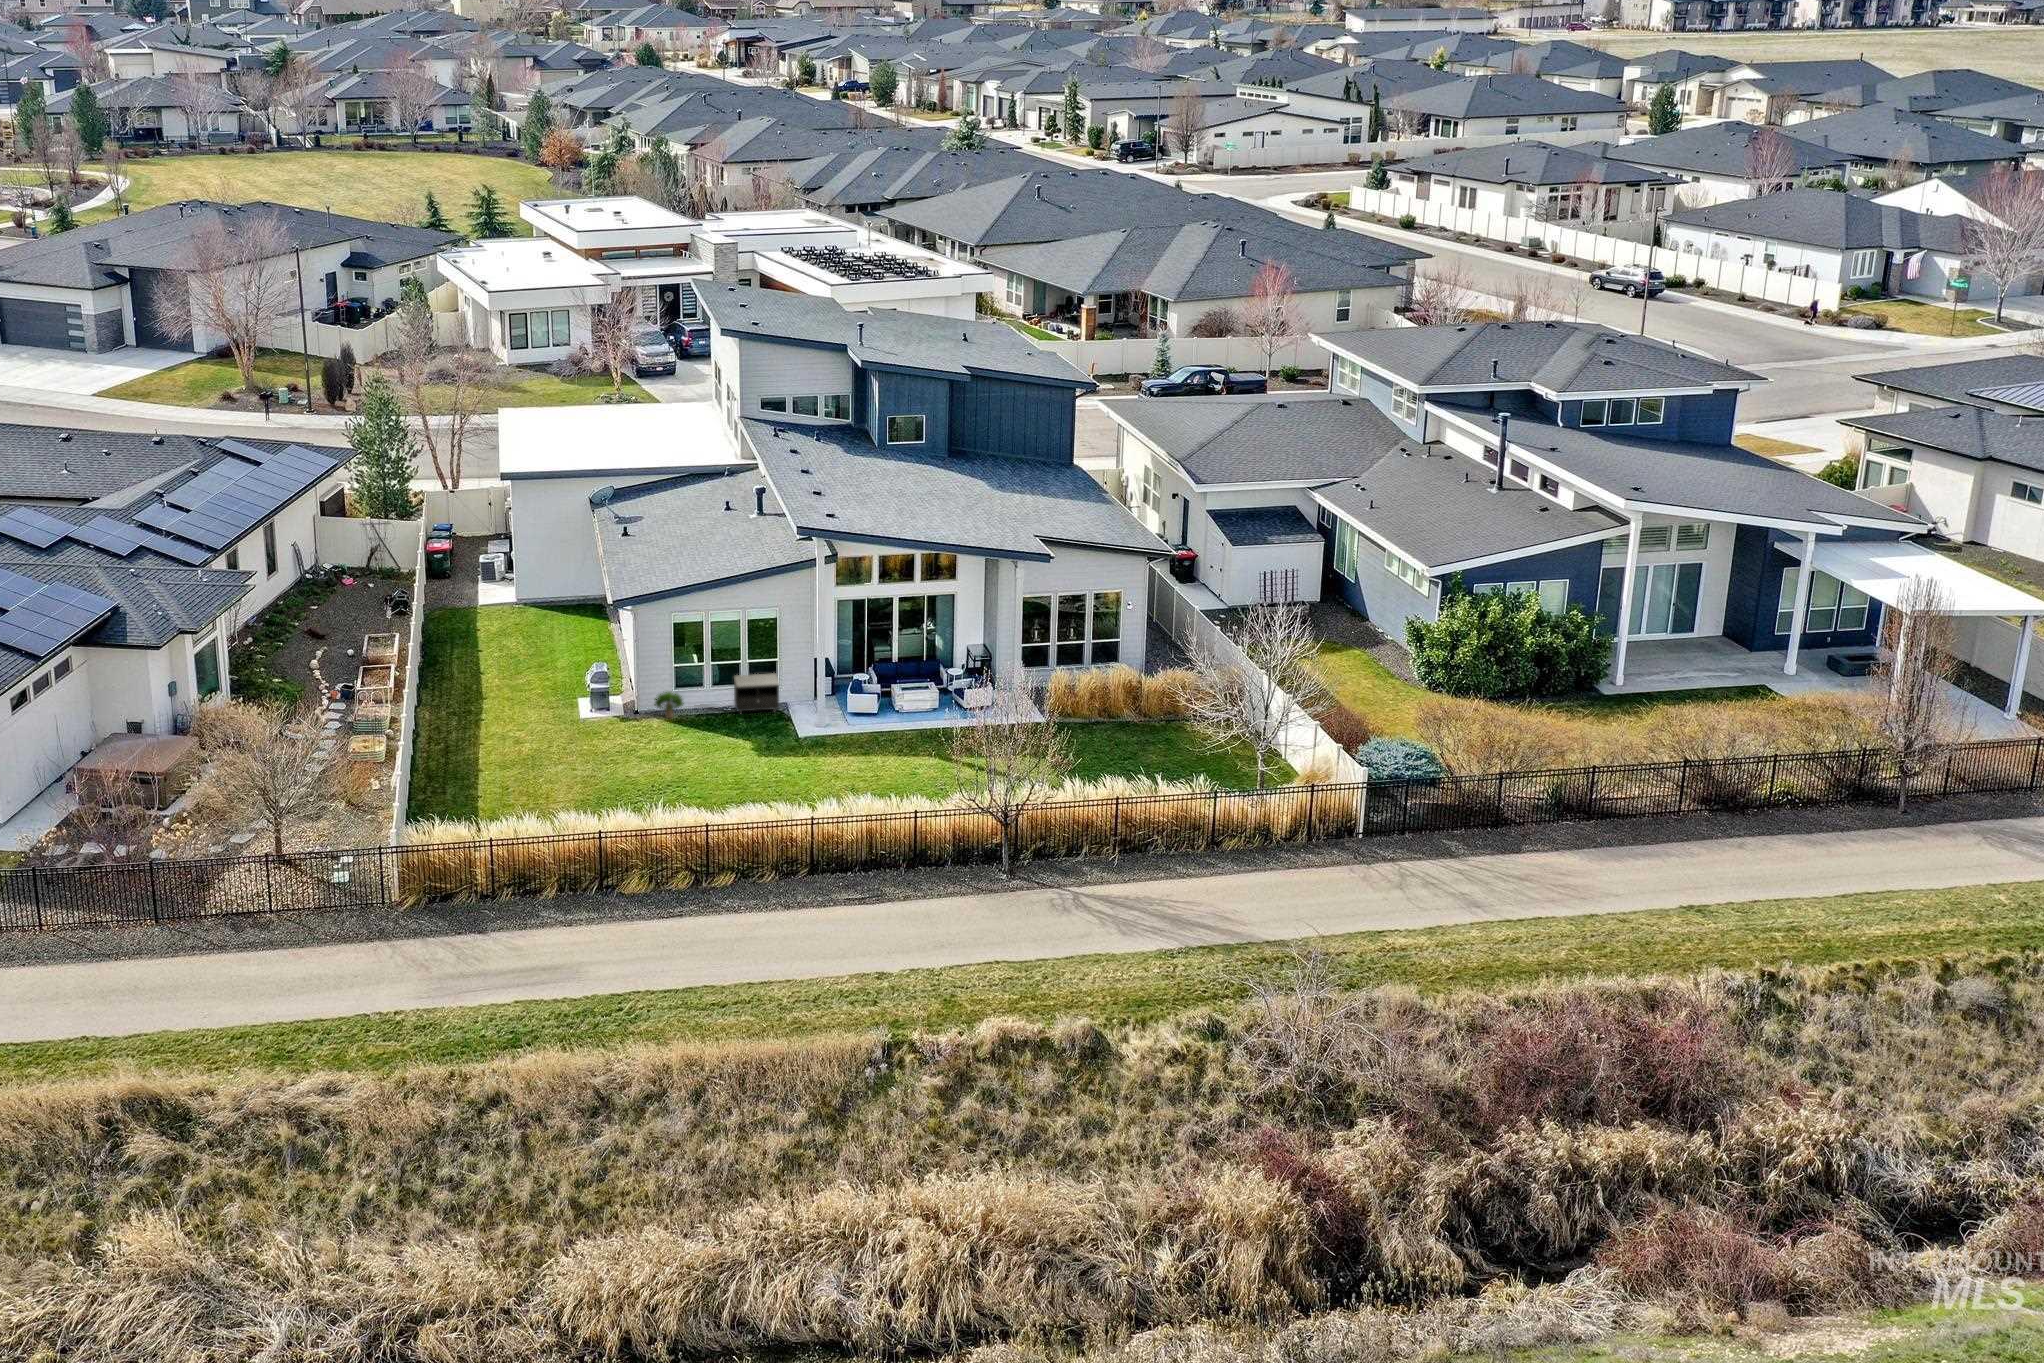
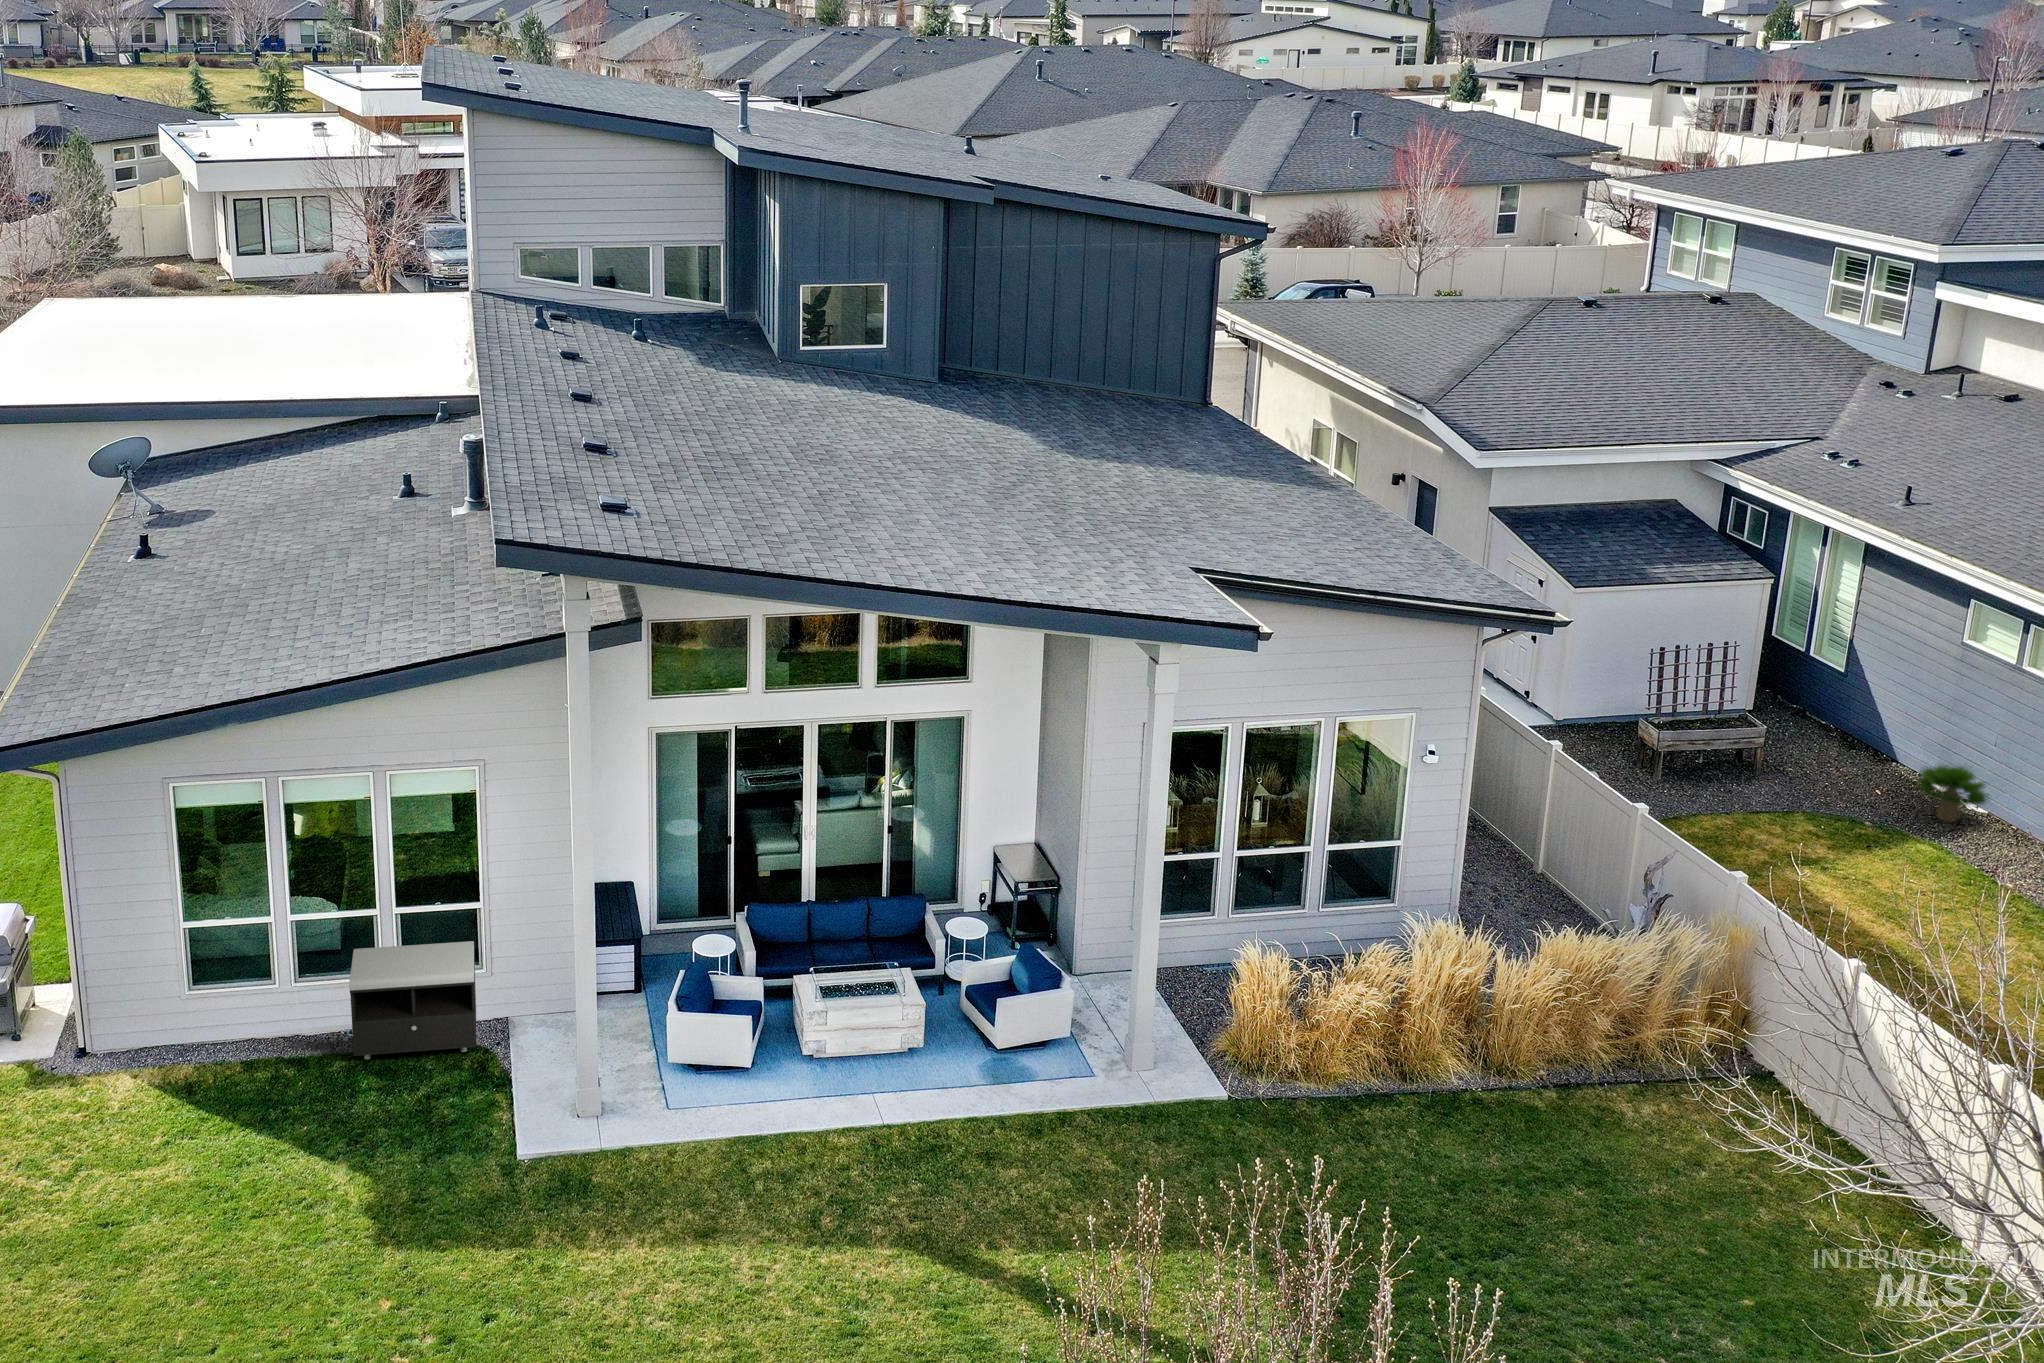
potted plant: present [654,692,684,718] -> present [1916,764,1989,822]

